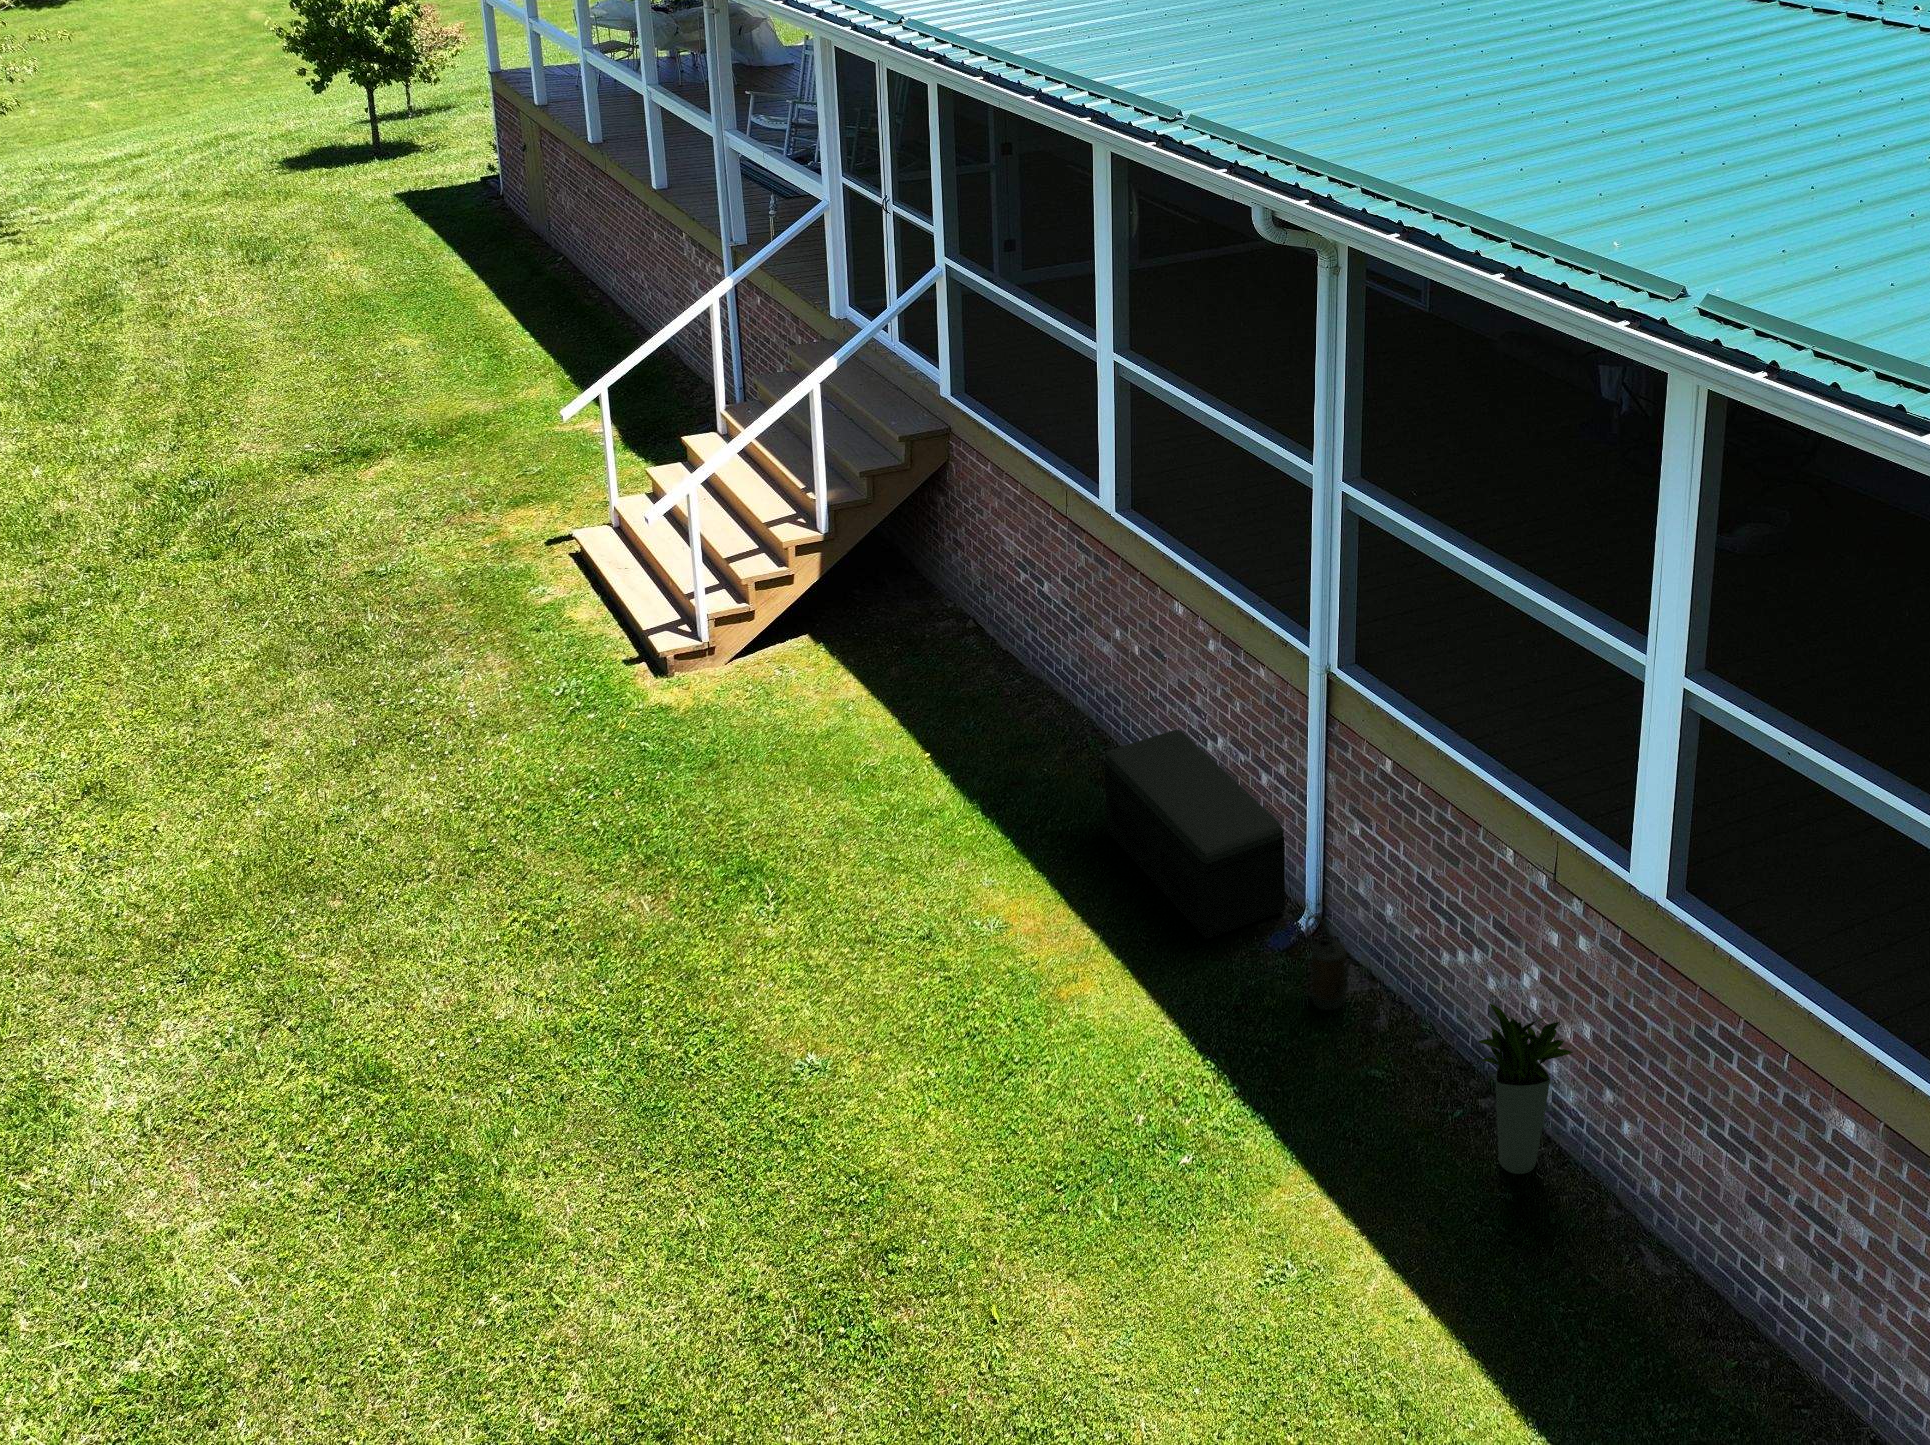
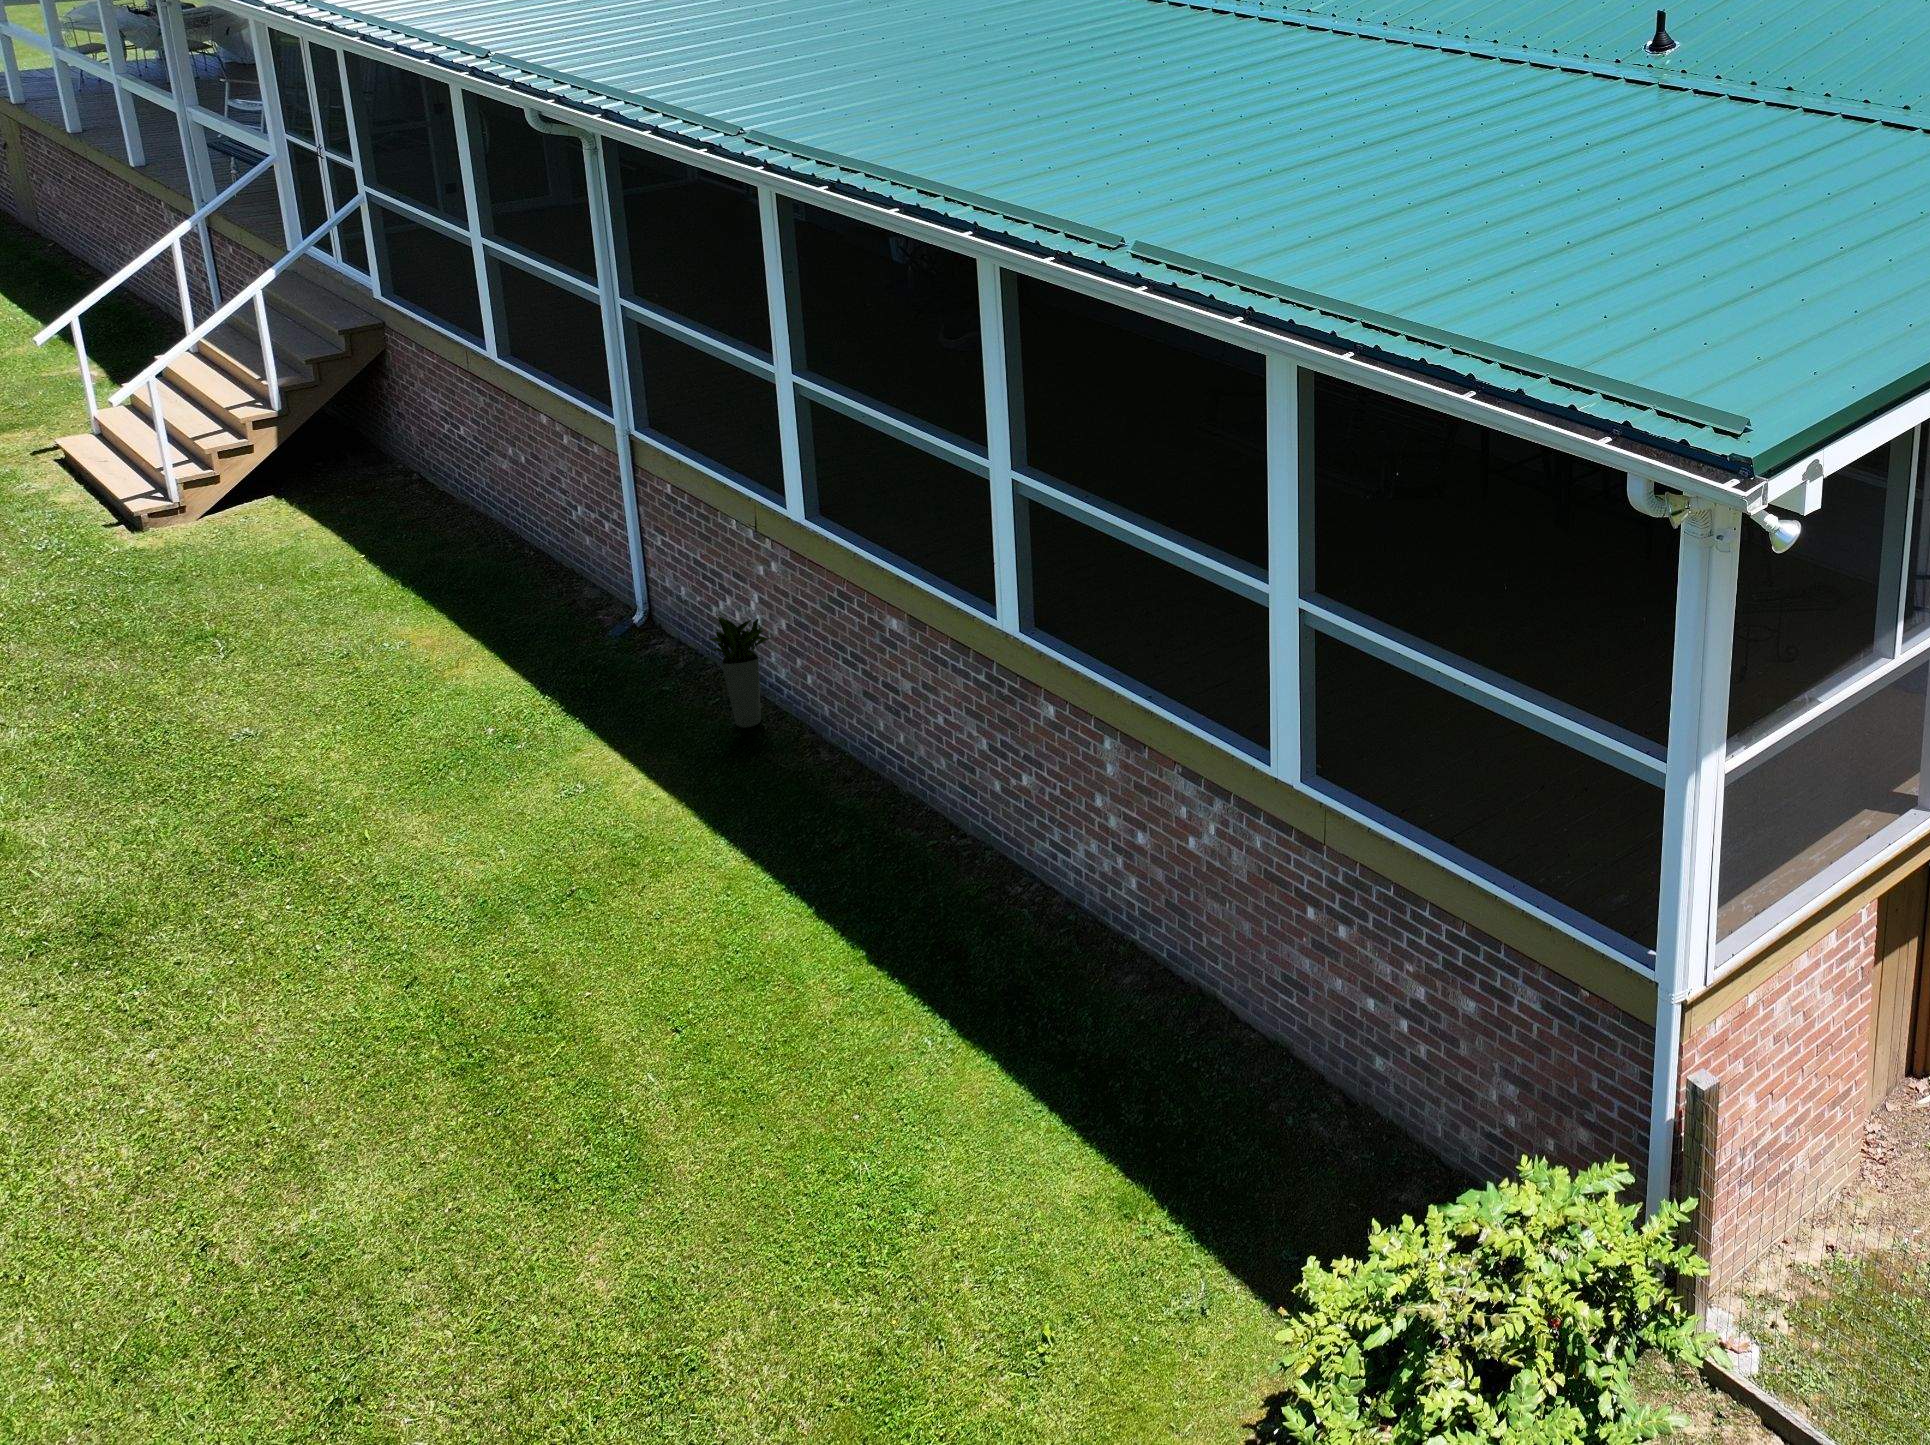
storage bench: present [1104,730,1285,939] -> none [488,508,623,637]
watering can: present [1305,915,1352,1010] -> none [622,600,655,665]

